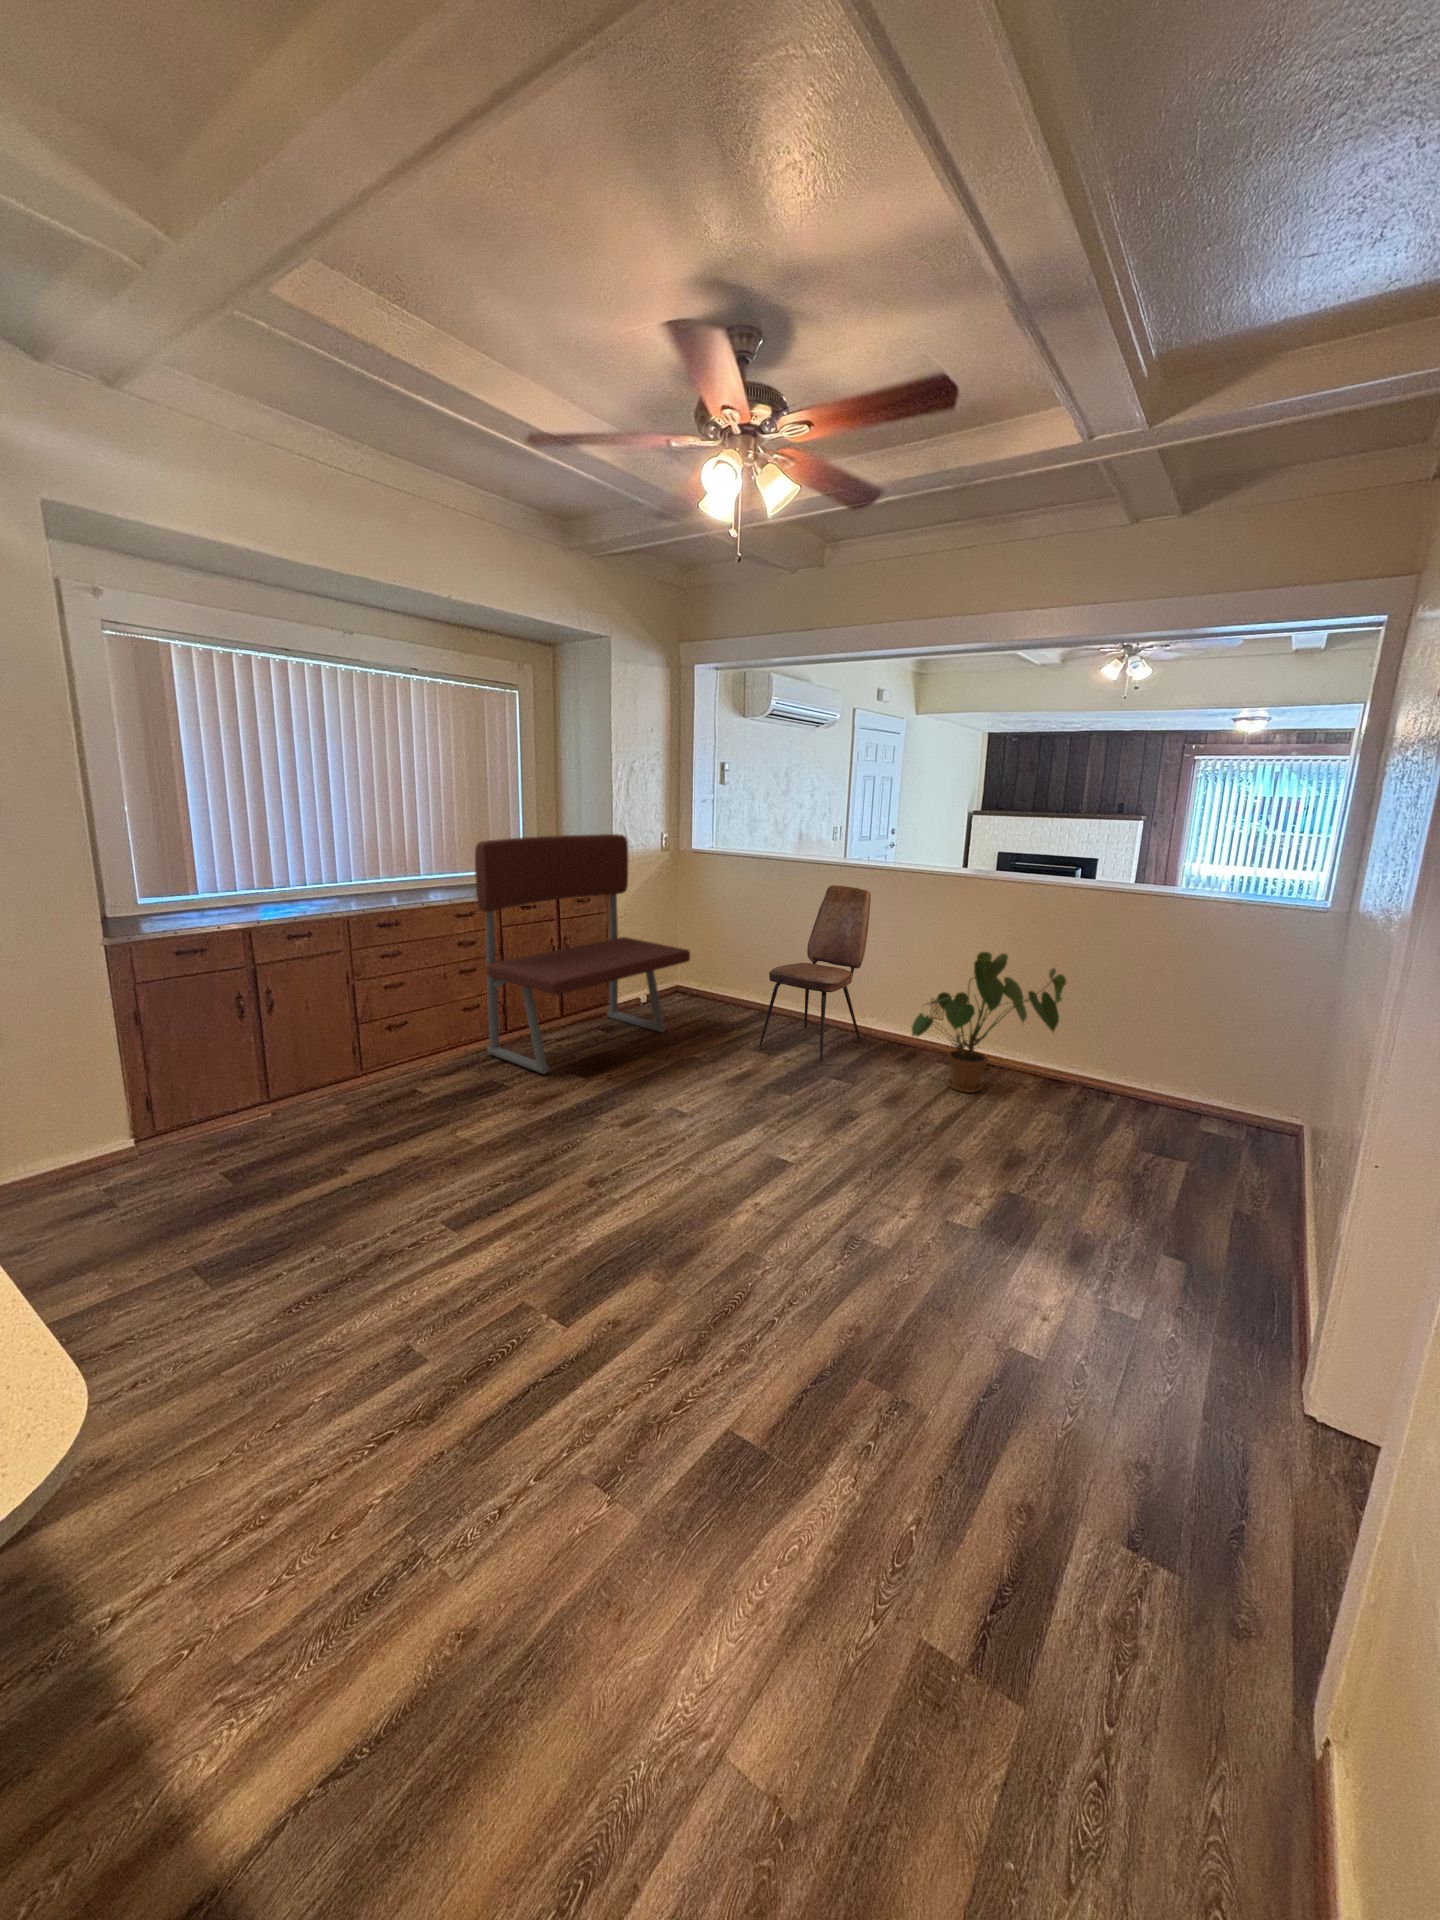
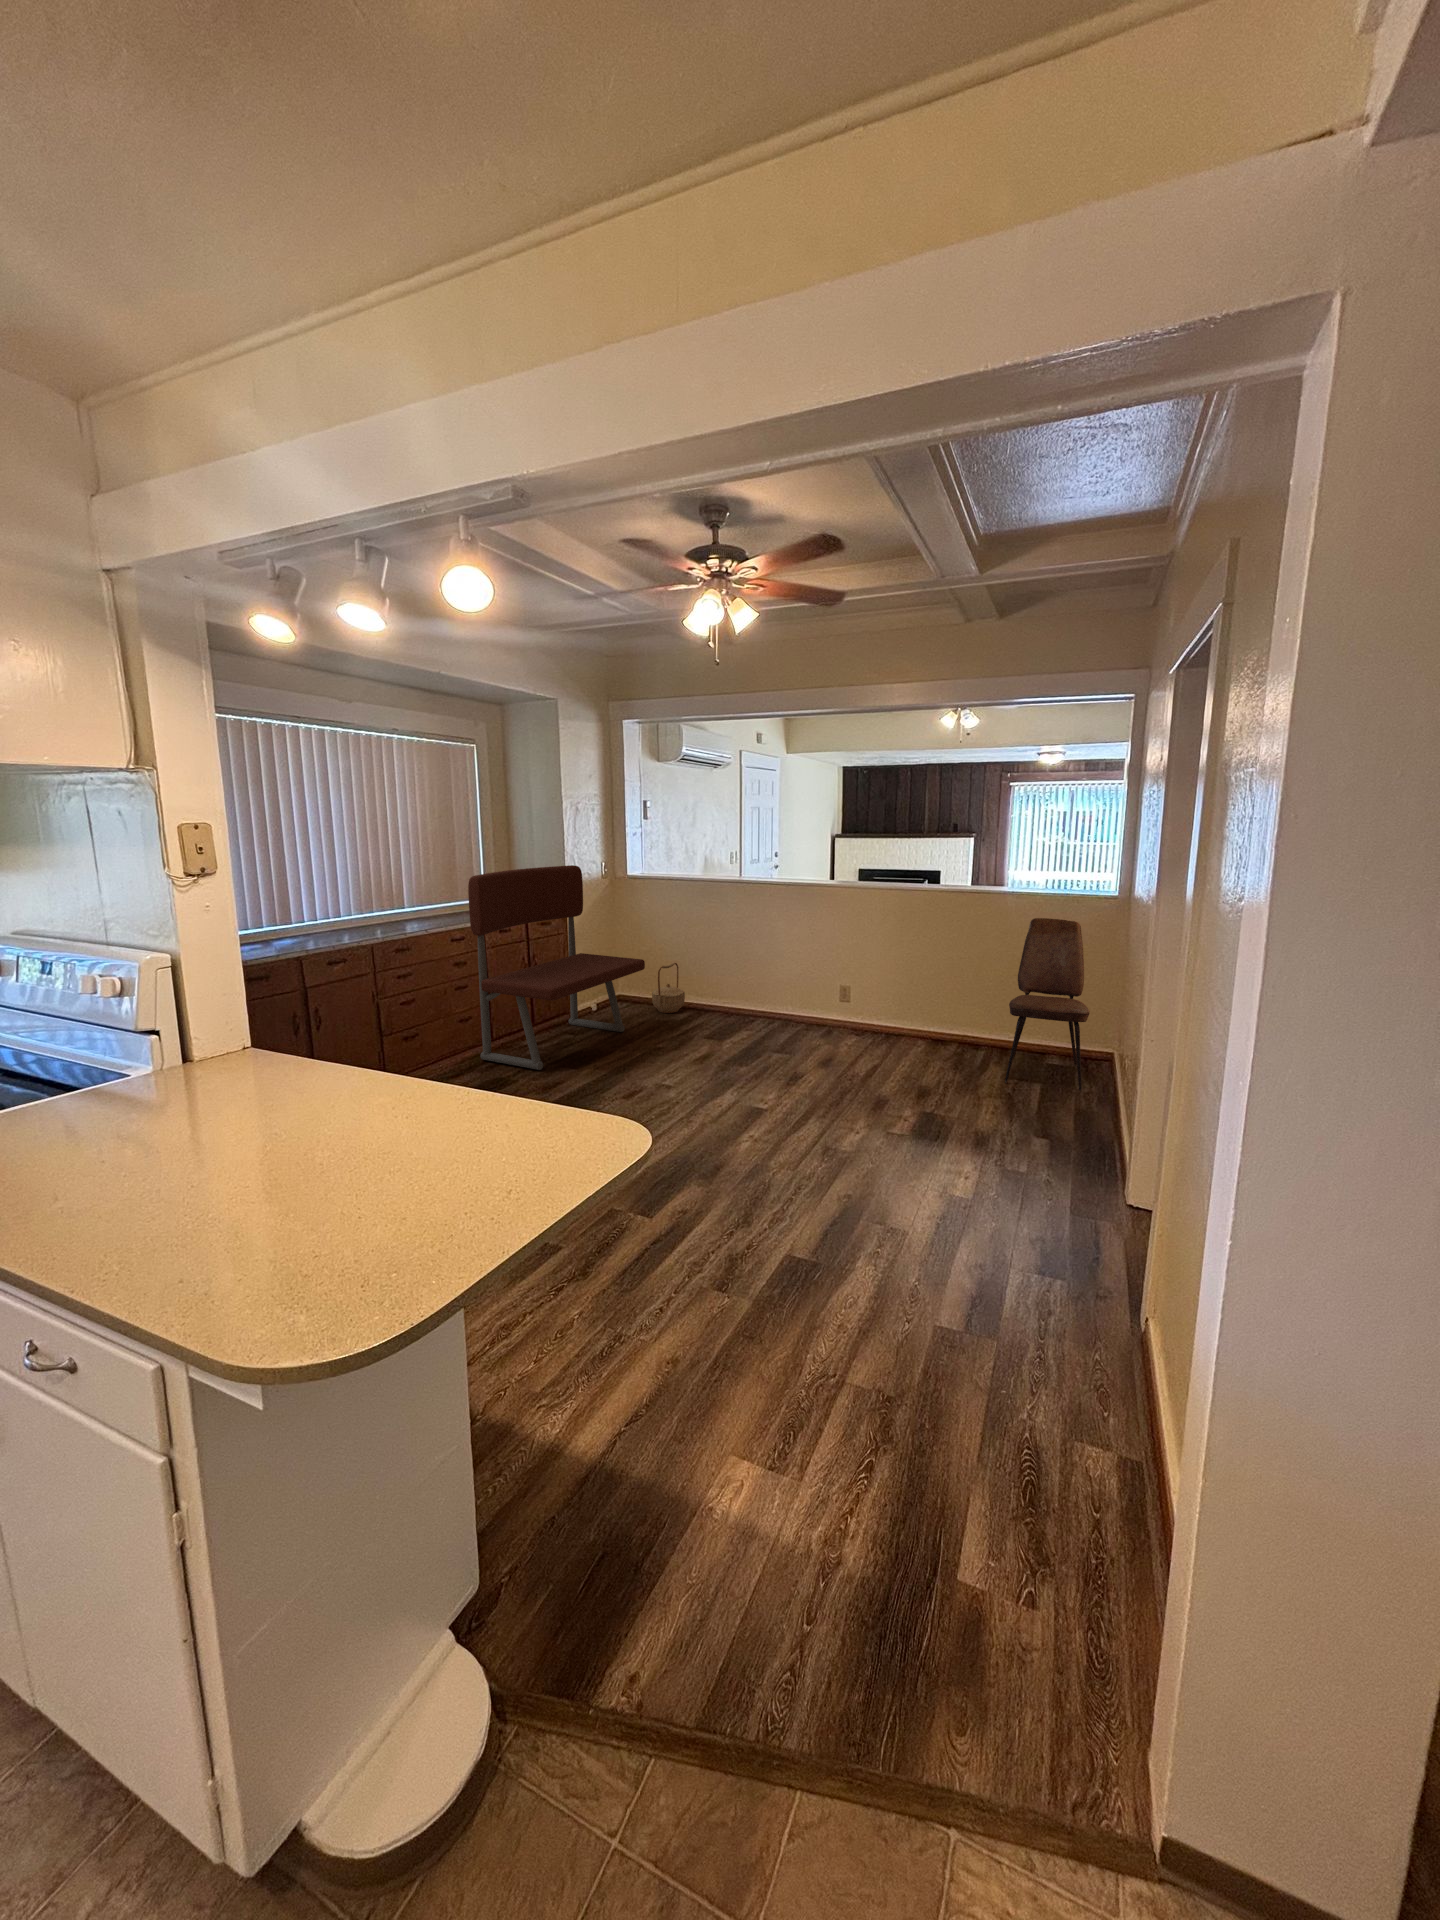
dining chair: present [759,885,871,1065] -> present [1005,918,1090,1093]
house plant: present [912,952,1066,1092] -> none [833,944,945,1054]
basket: none [709,954,747,1012] -> present [652,963,685,1013]

